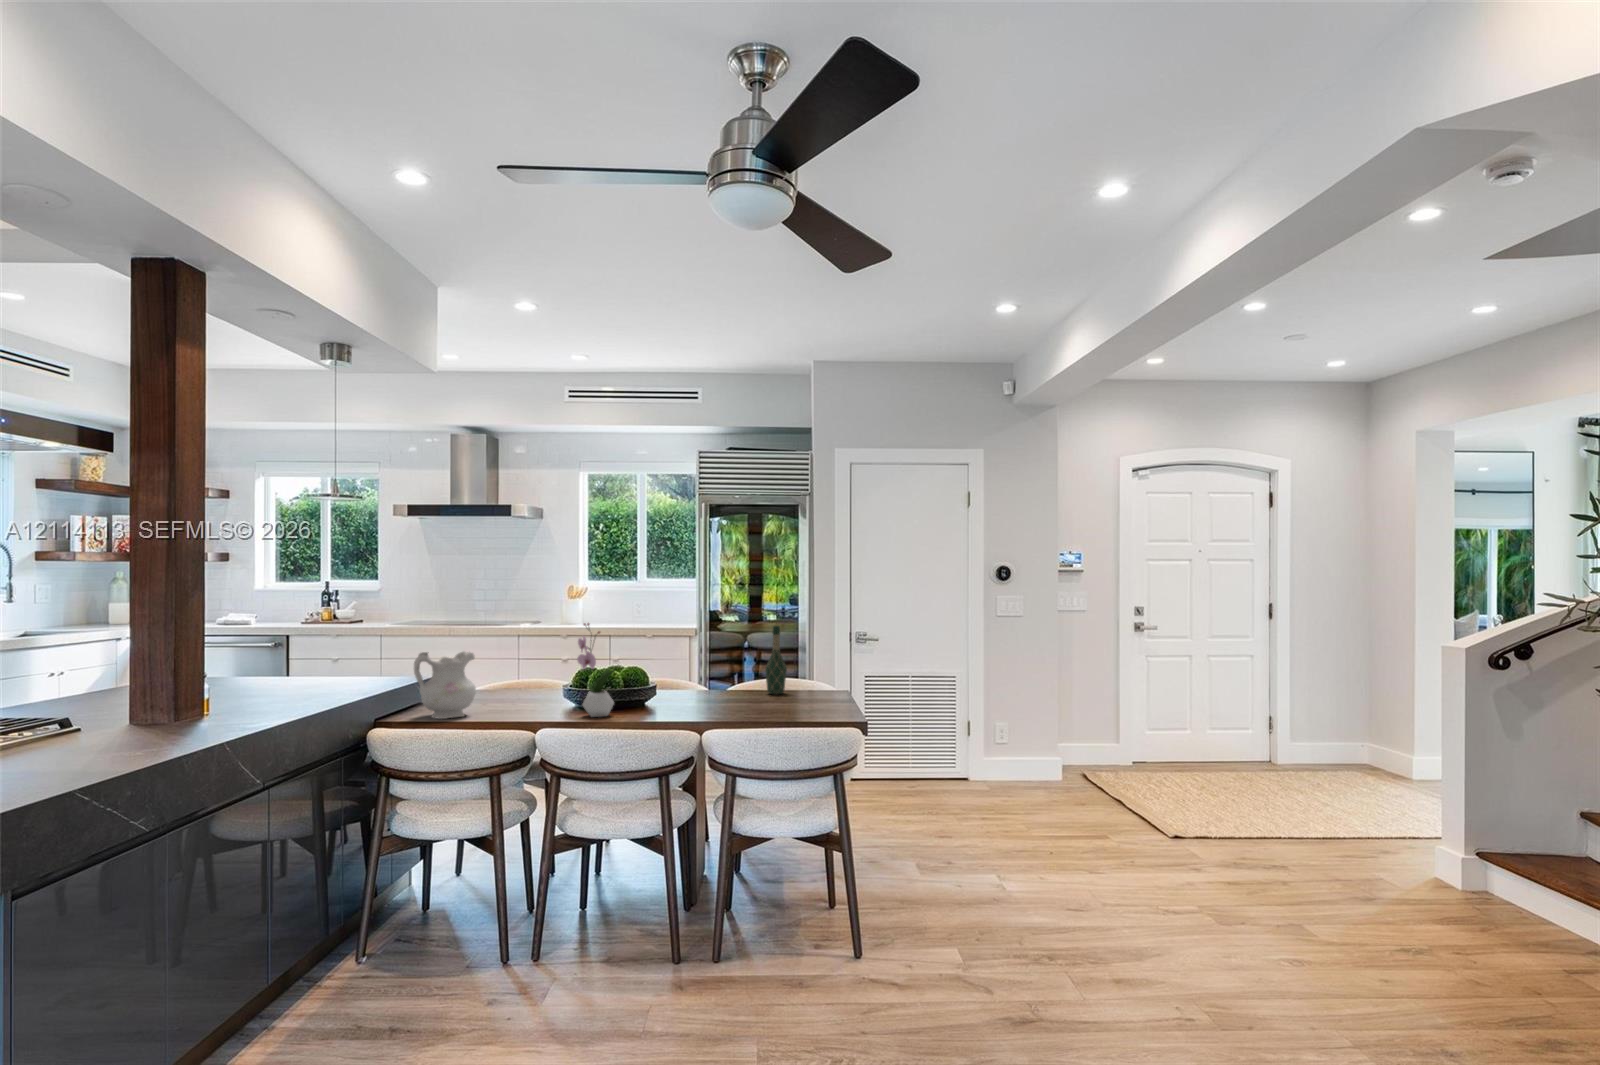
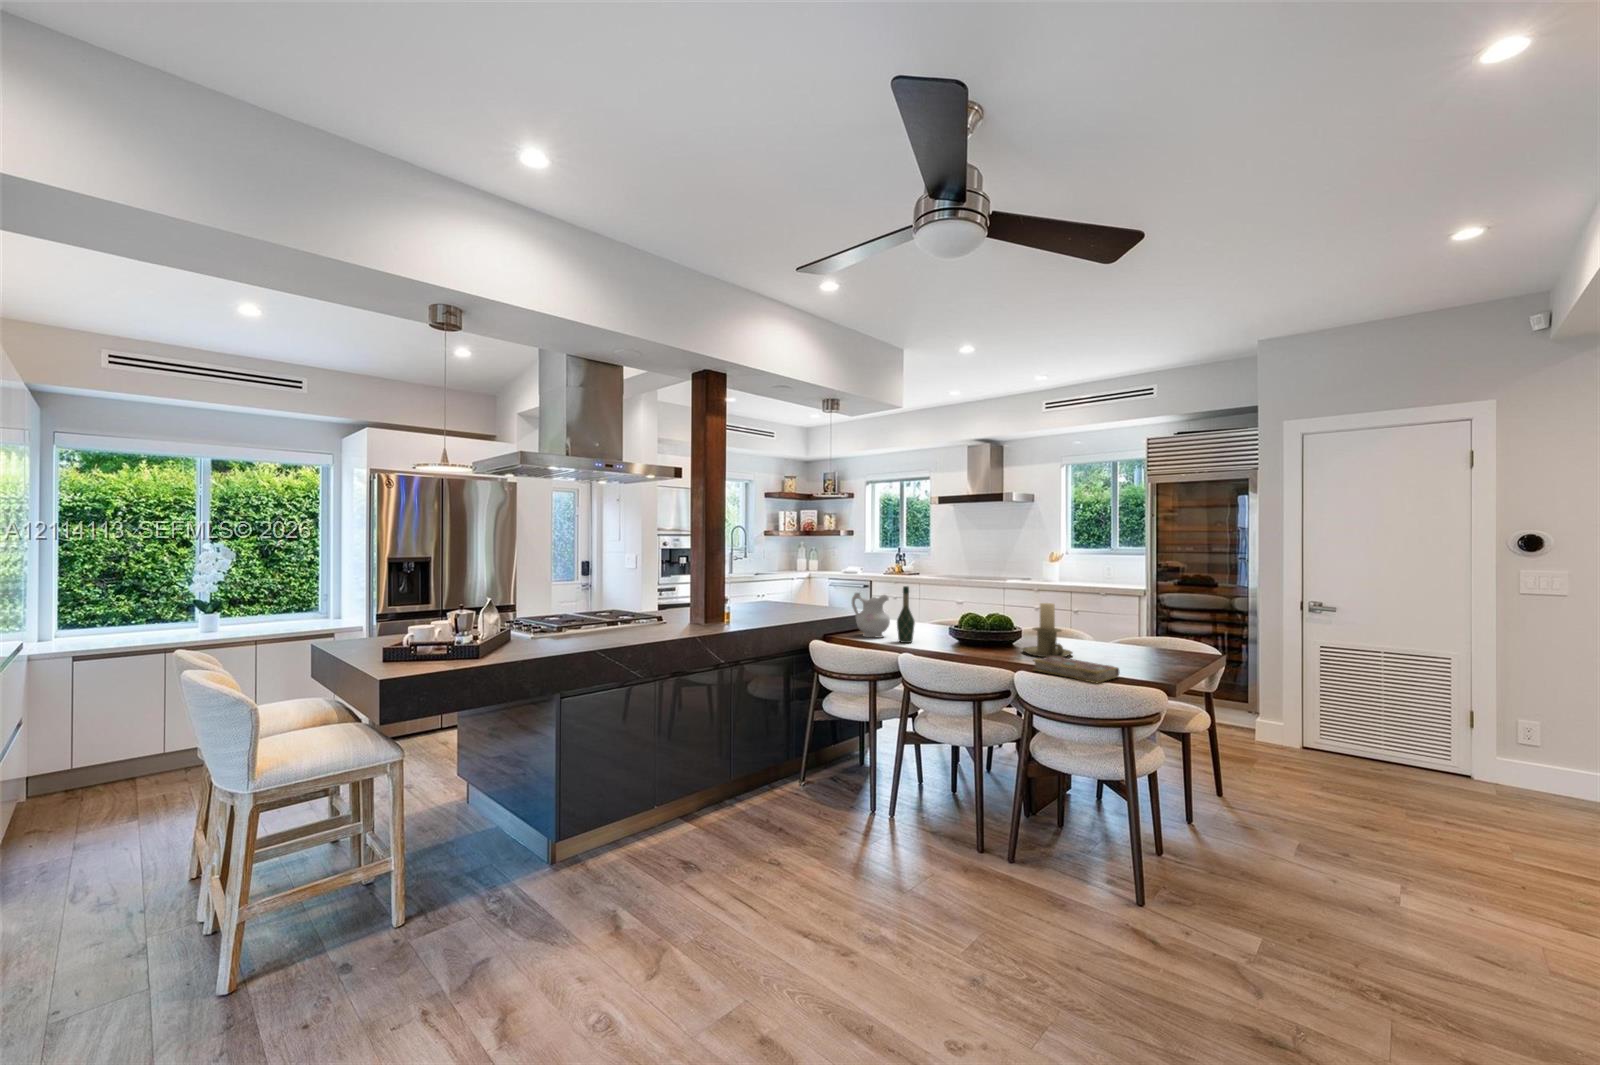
flower arrangement: present [577,623,615,717] -> none [945,580,973,651]
wine bottle: present [765,626,787,694] -> present [897,586,915,643]
candle holder: none [667,644,725,710] -> present [1022,603,1073,657]
book: none [720,705,804,728] -> present [1033,656,1119,683]

